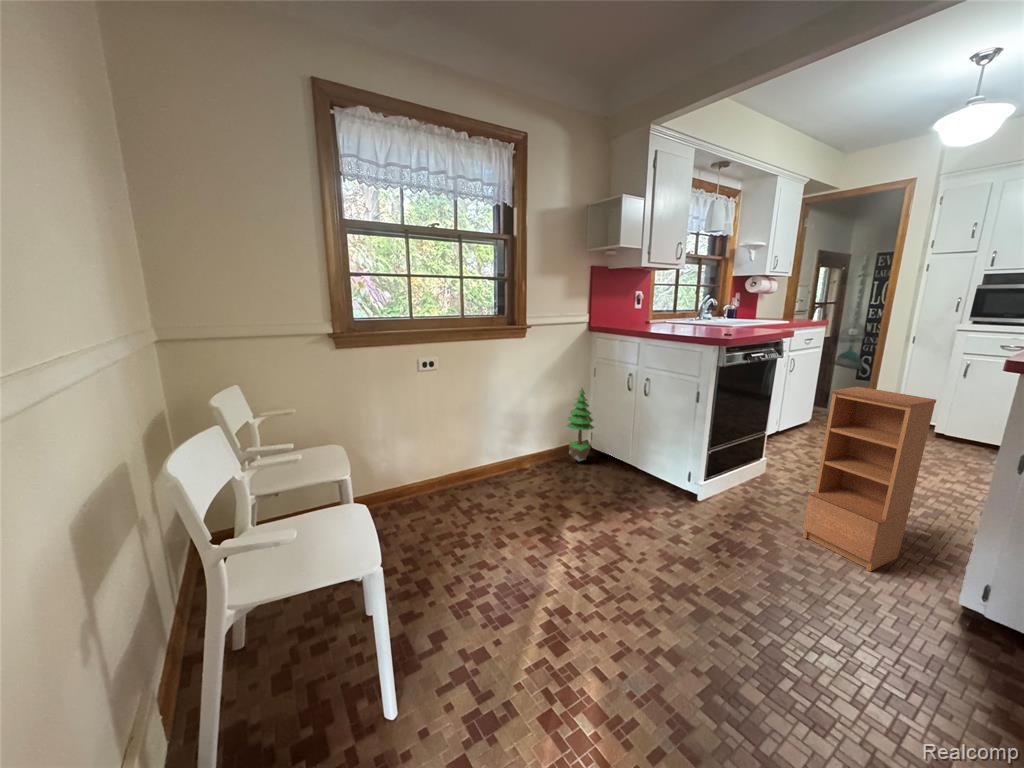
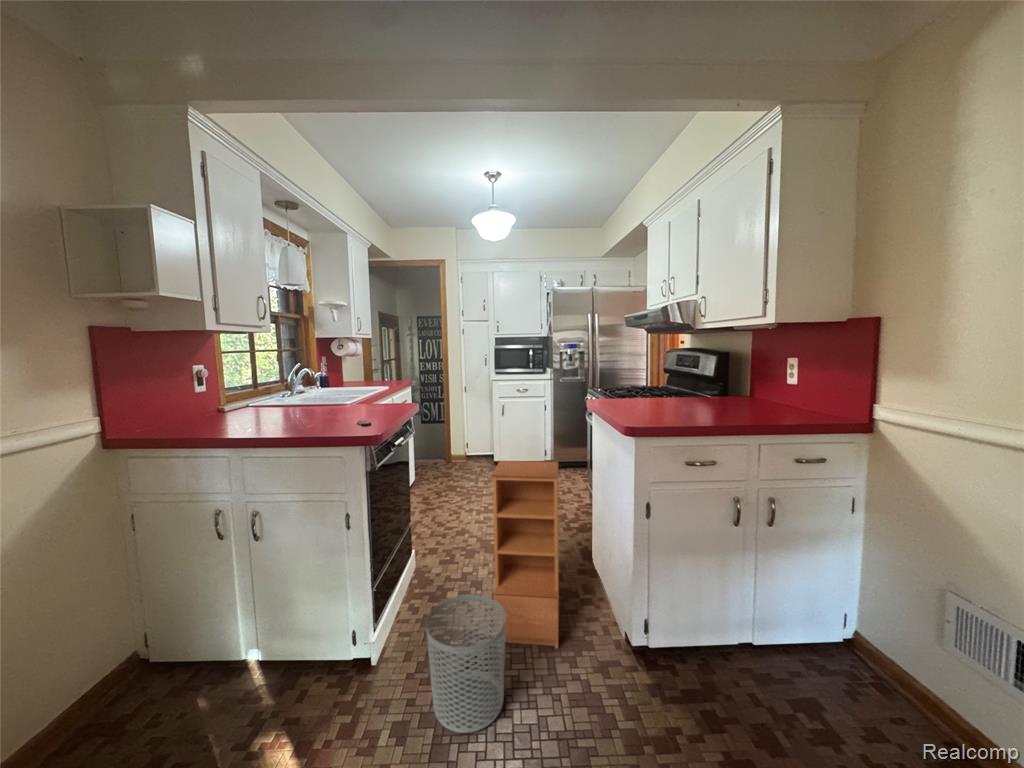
potted tree: present [567,388,594,462] -> none [76,570,155,724]
waste bin: none [724,472,800,564] -> present [426,595,506,733]

